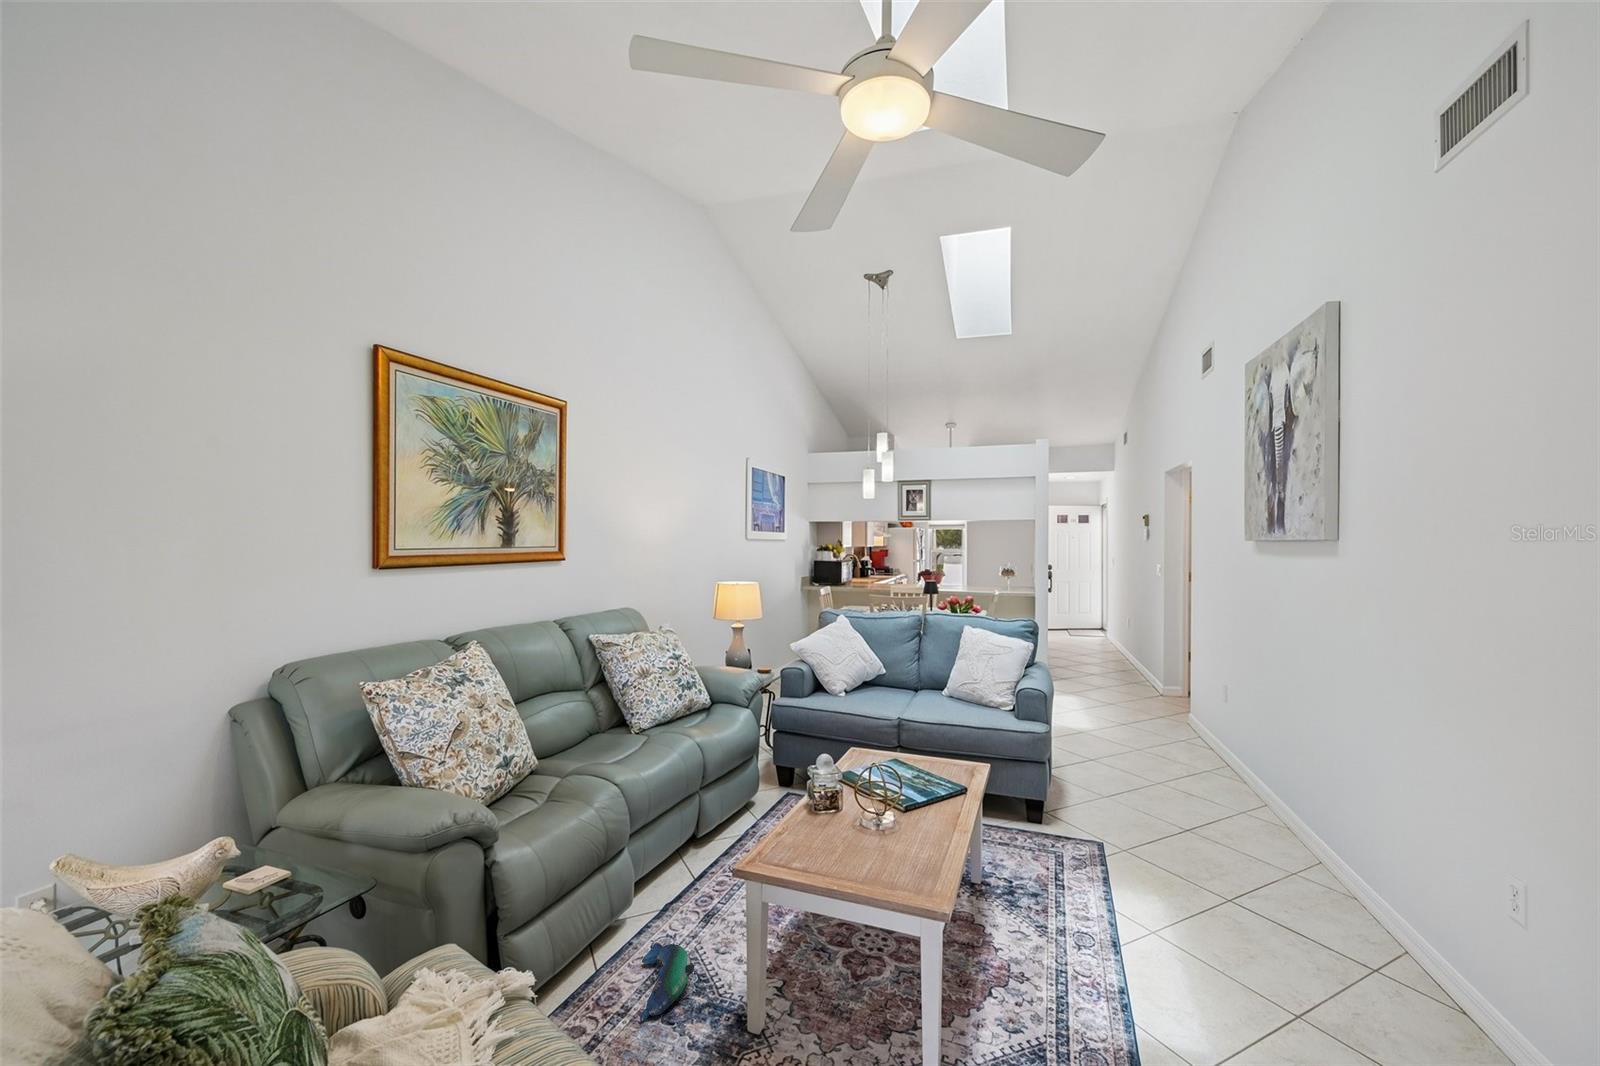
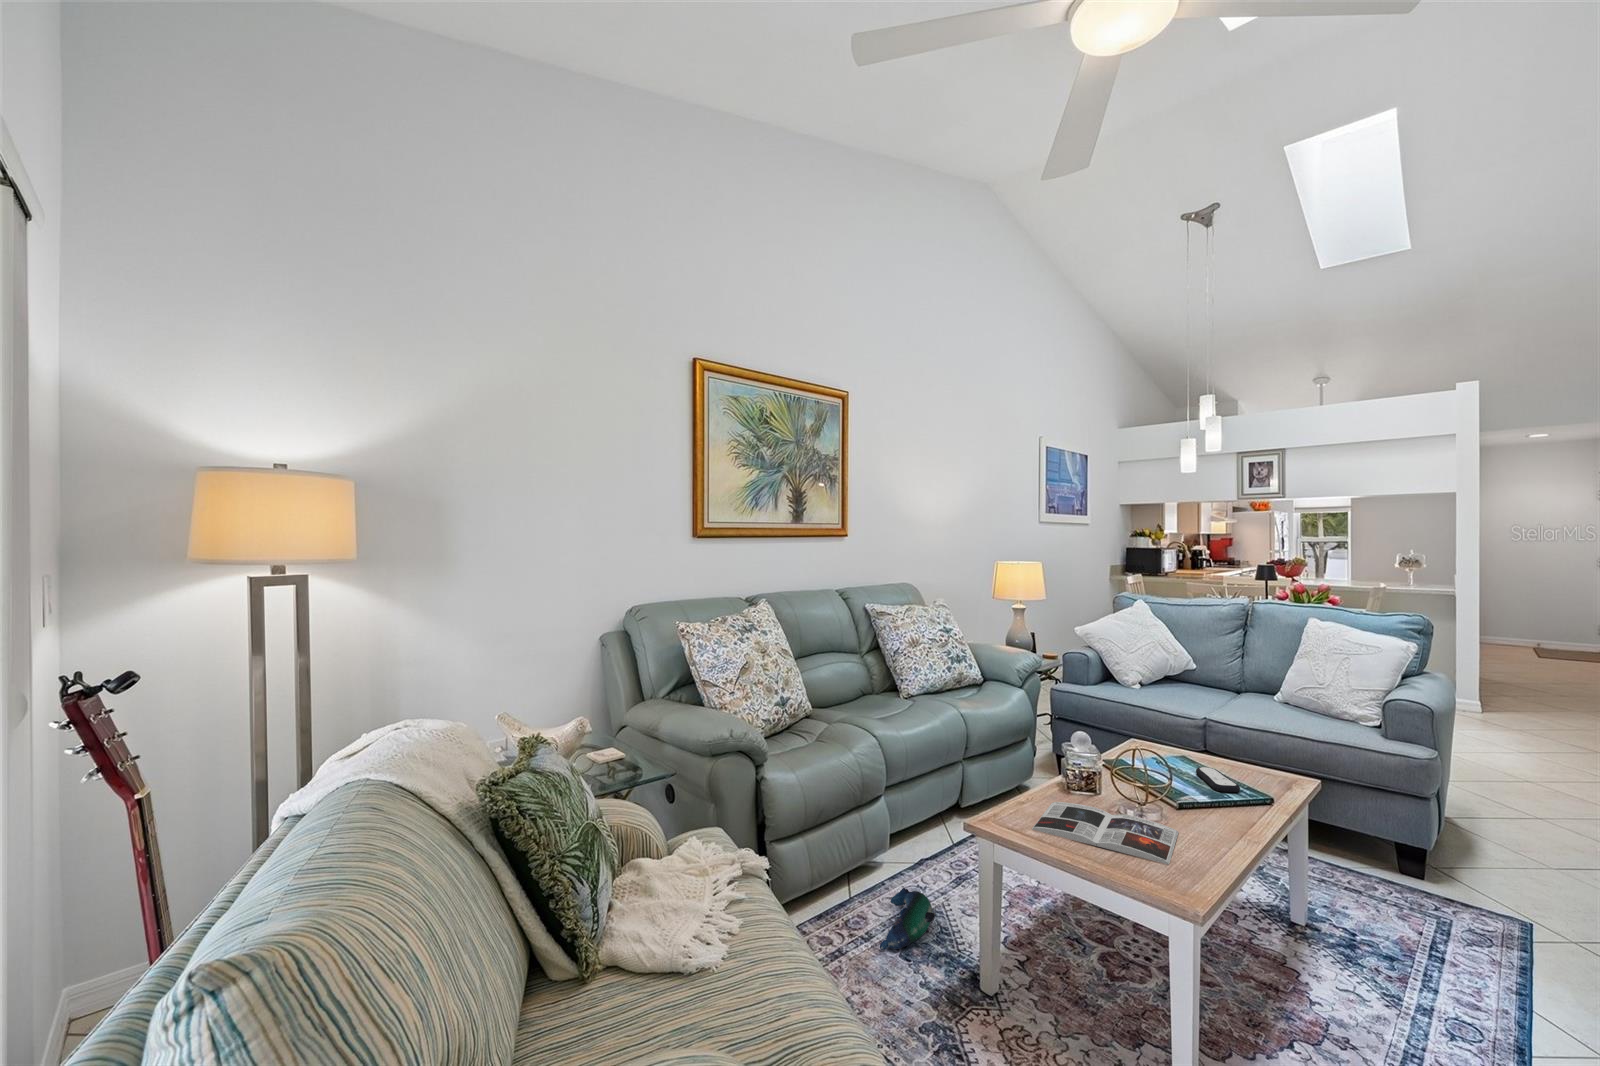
remote control: none [906,766,941,788] -> present [1196,767,1240,792]
magazine: none [794,825,911,869] -> present [1032,802,1179,865]

